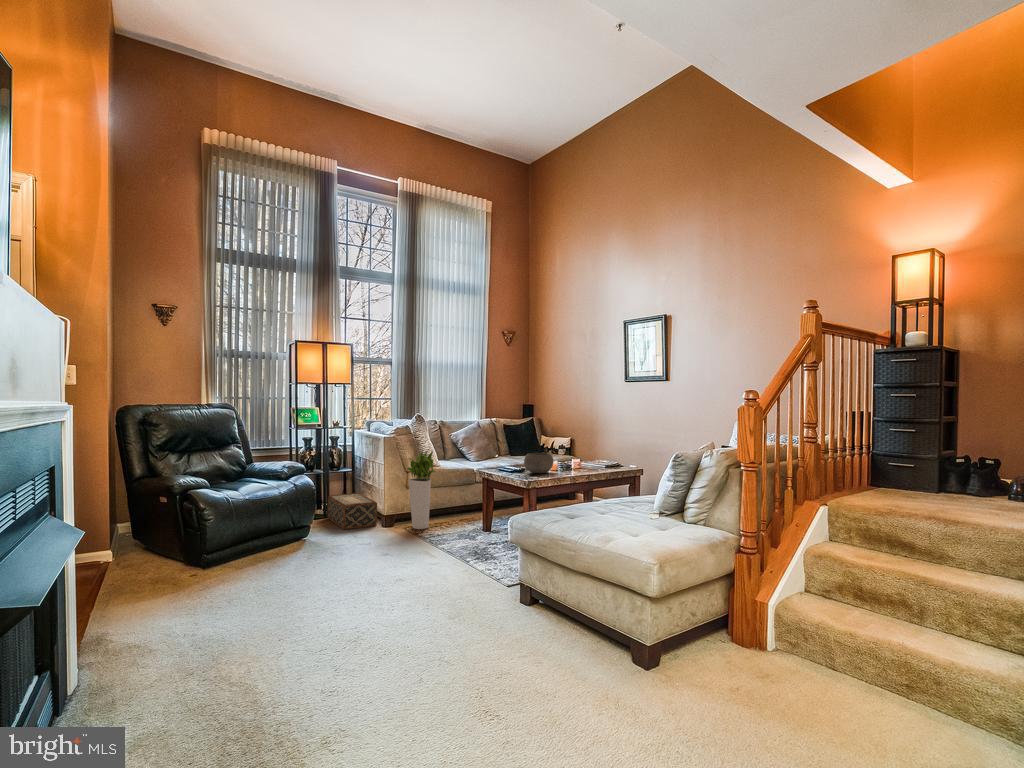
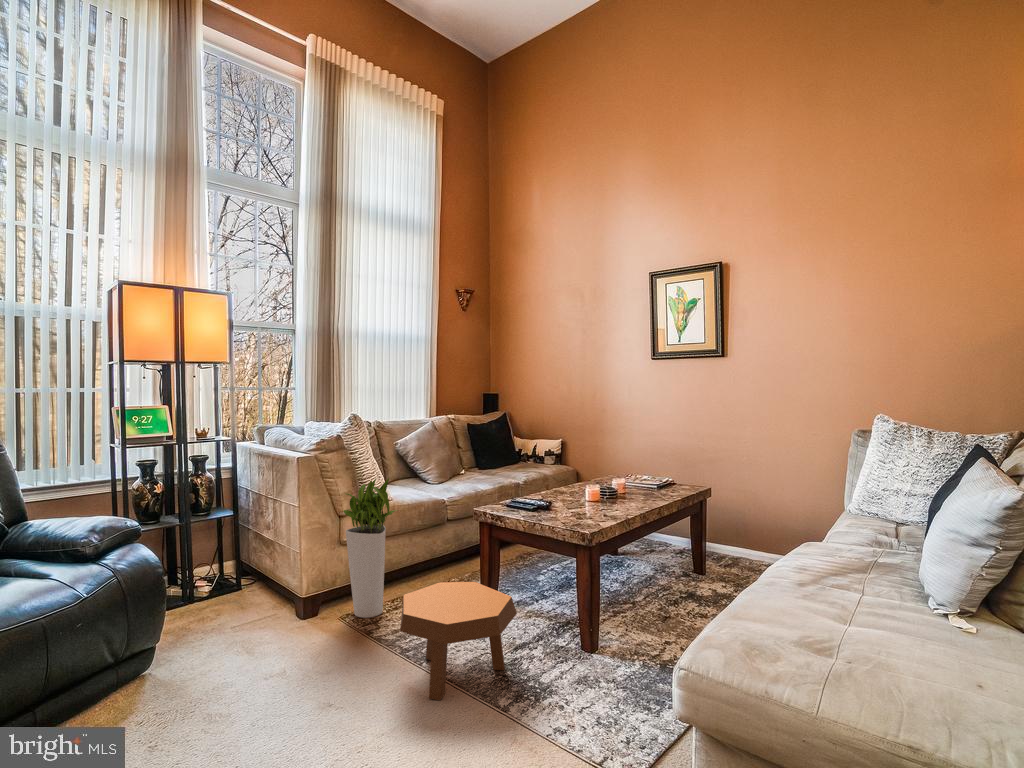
bowl: present [524,453,553,473] -> none [561,477,611,513]
woven basket: present [328,493,377,529] -> none [189,552,287,633]
footstool: none [423,506,487,557] -> present [400,582,517,700]

